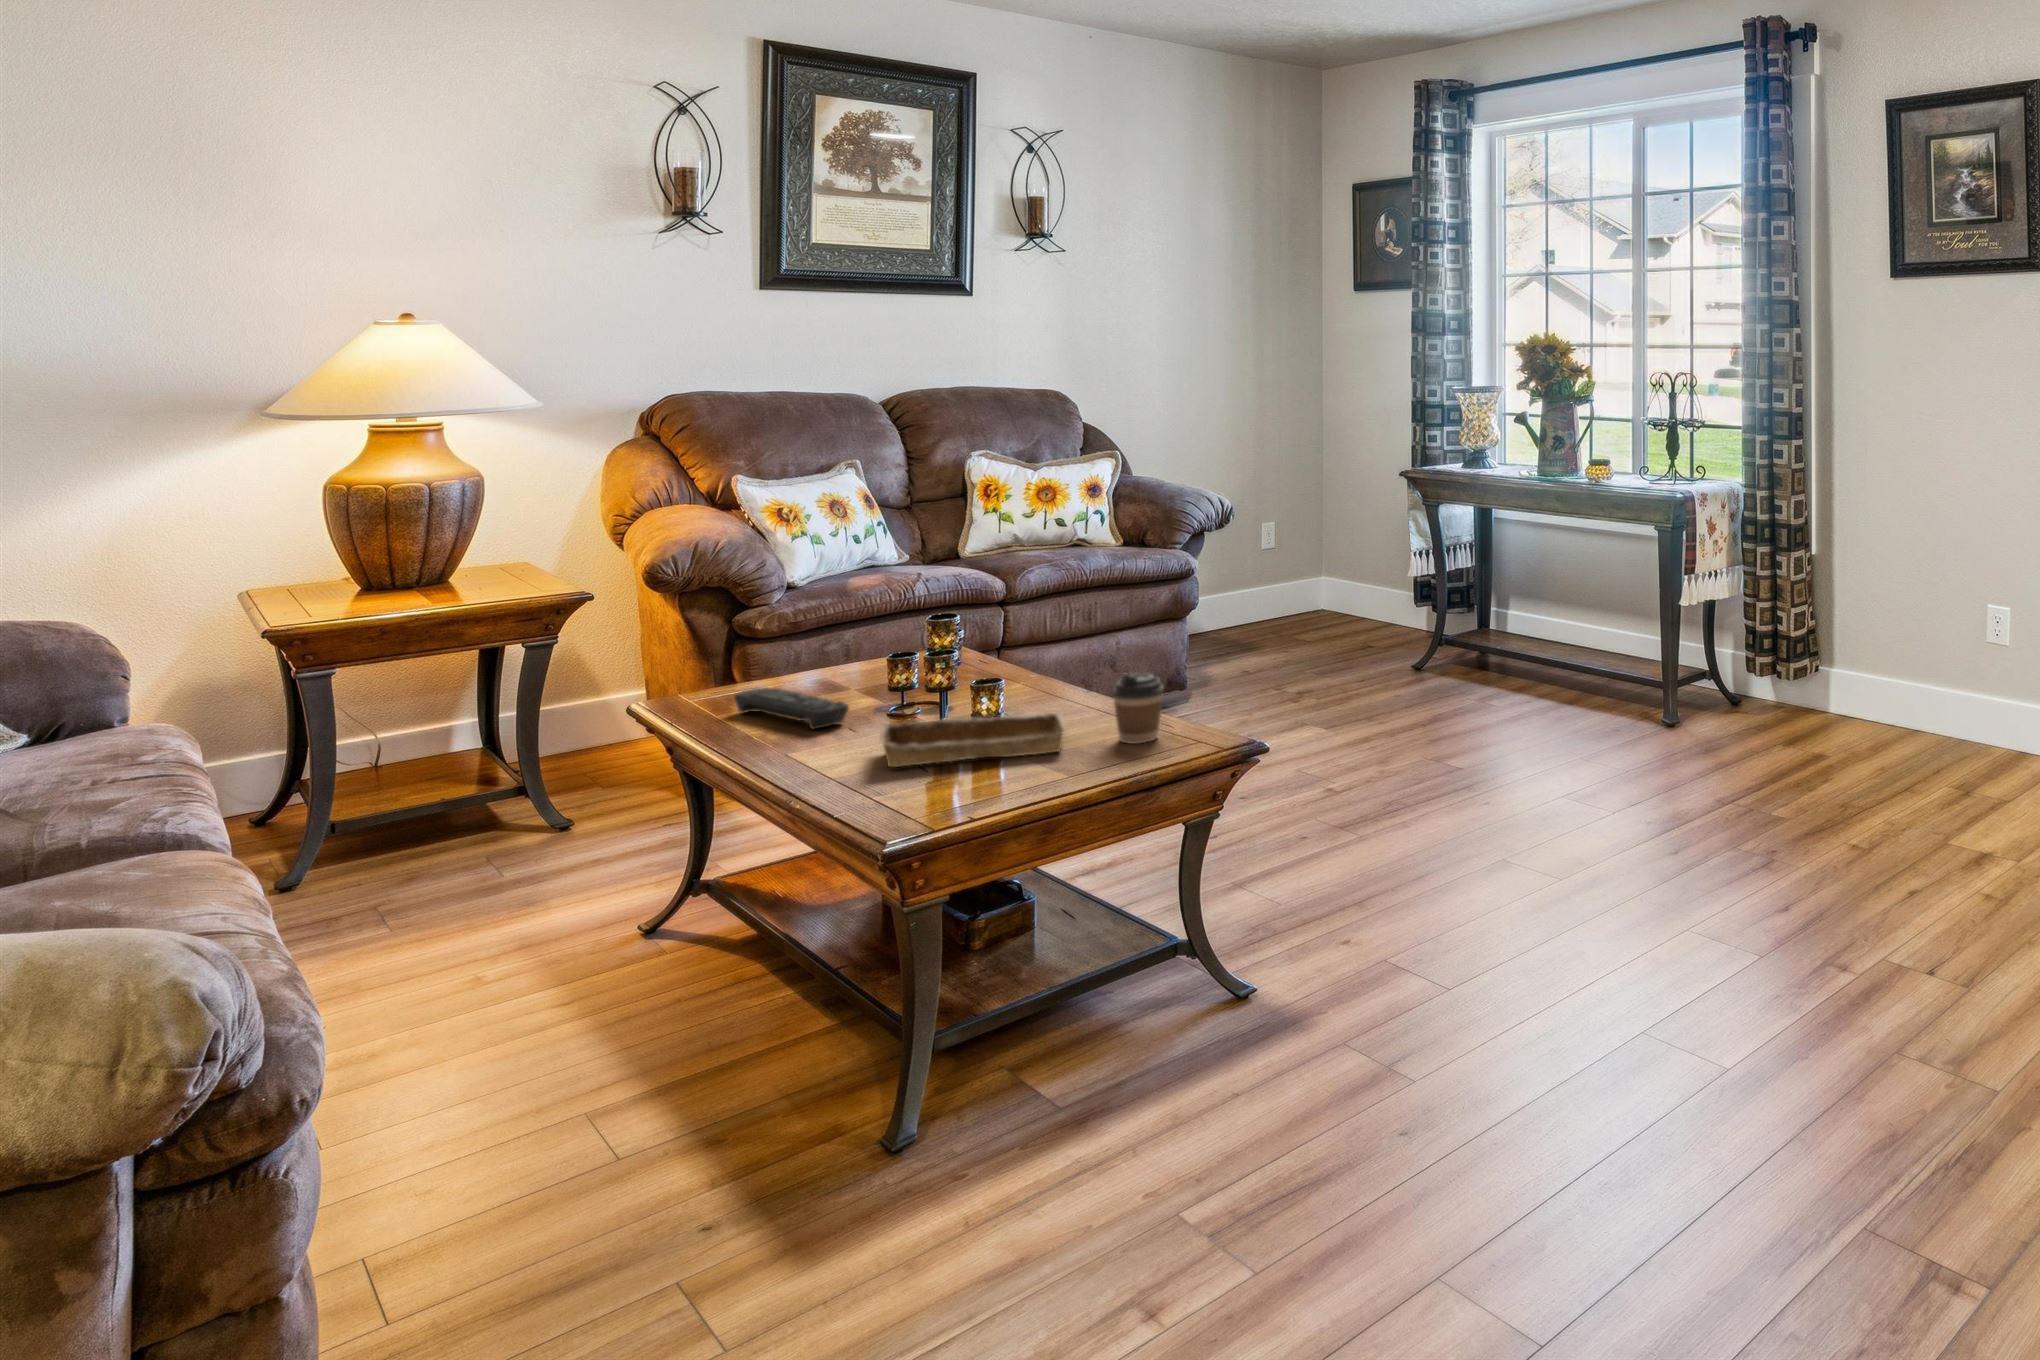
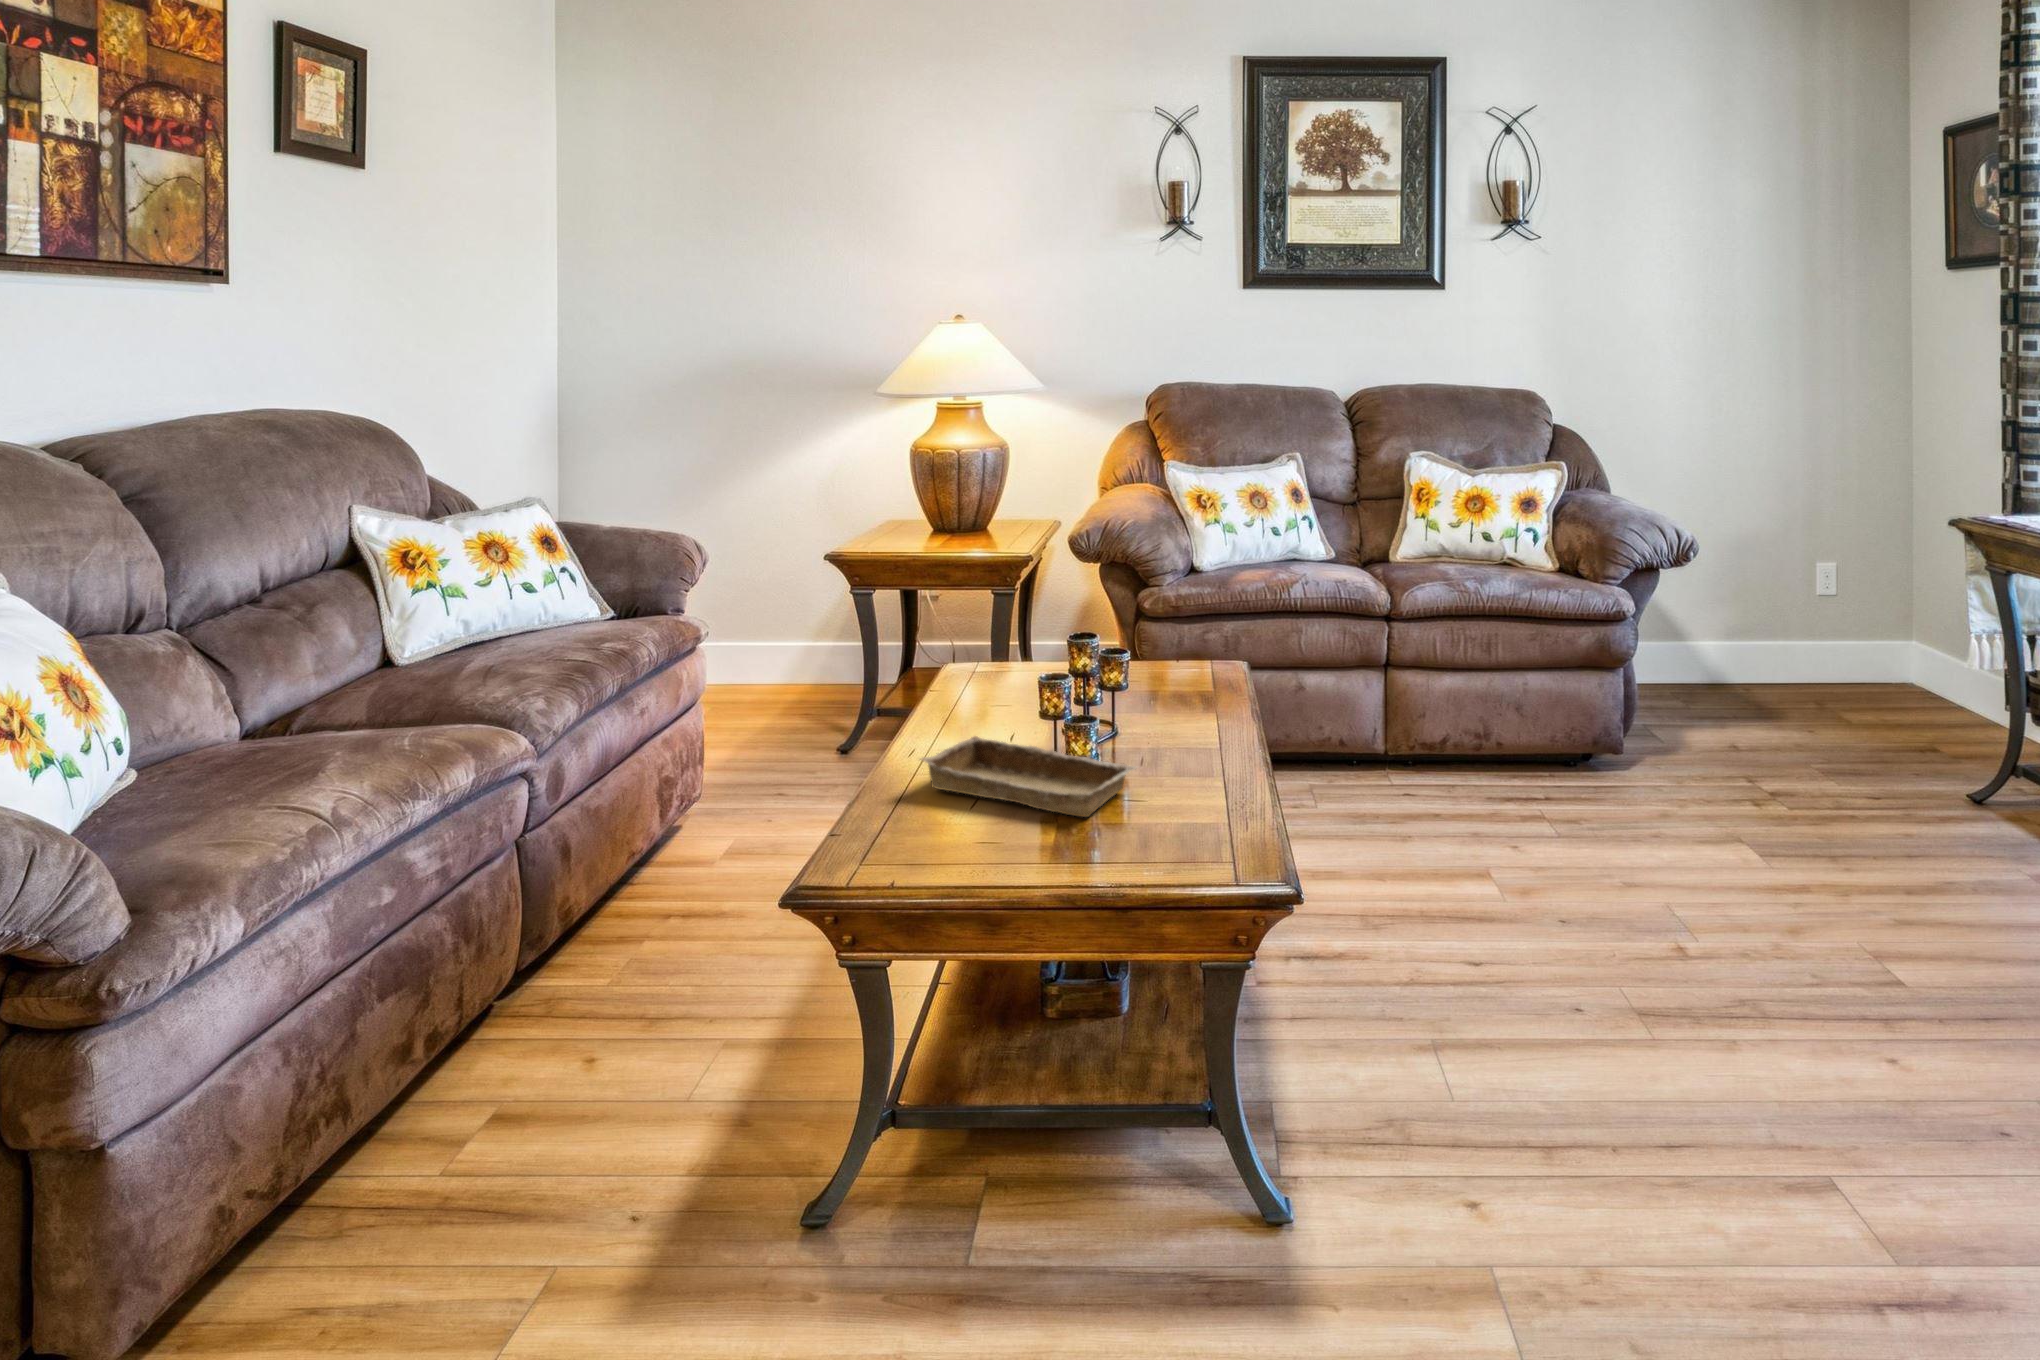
coffee cup: present [1113,673,1164,744] -> none [1152,738,1215,833]
remote control: present [734,687,849,729] -> none [957,671,1004,726]

